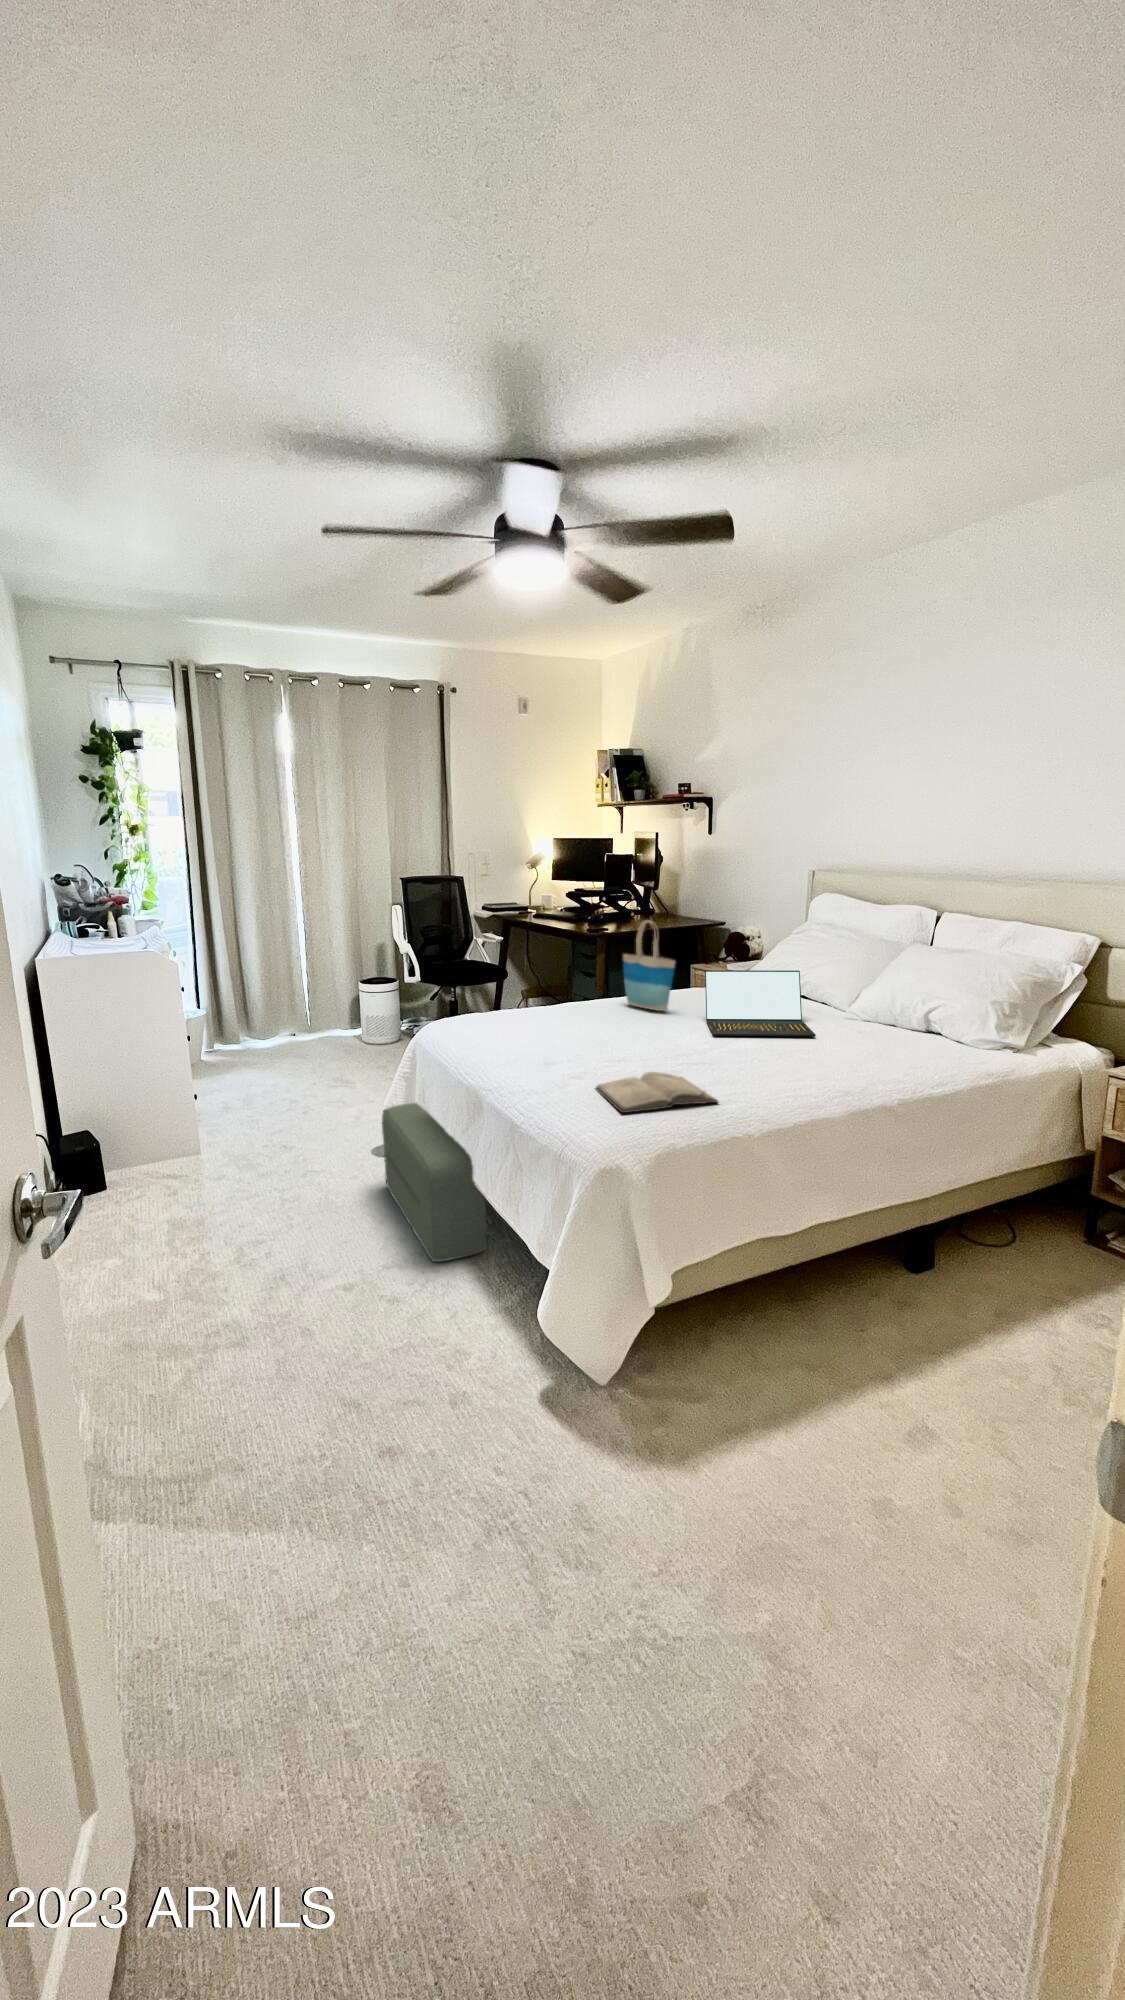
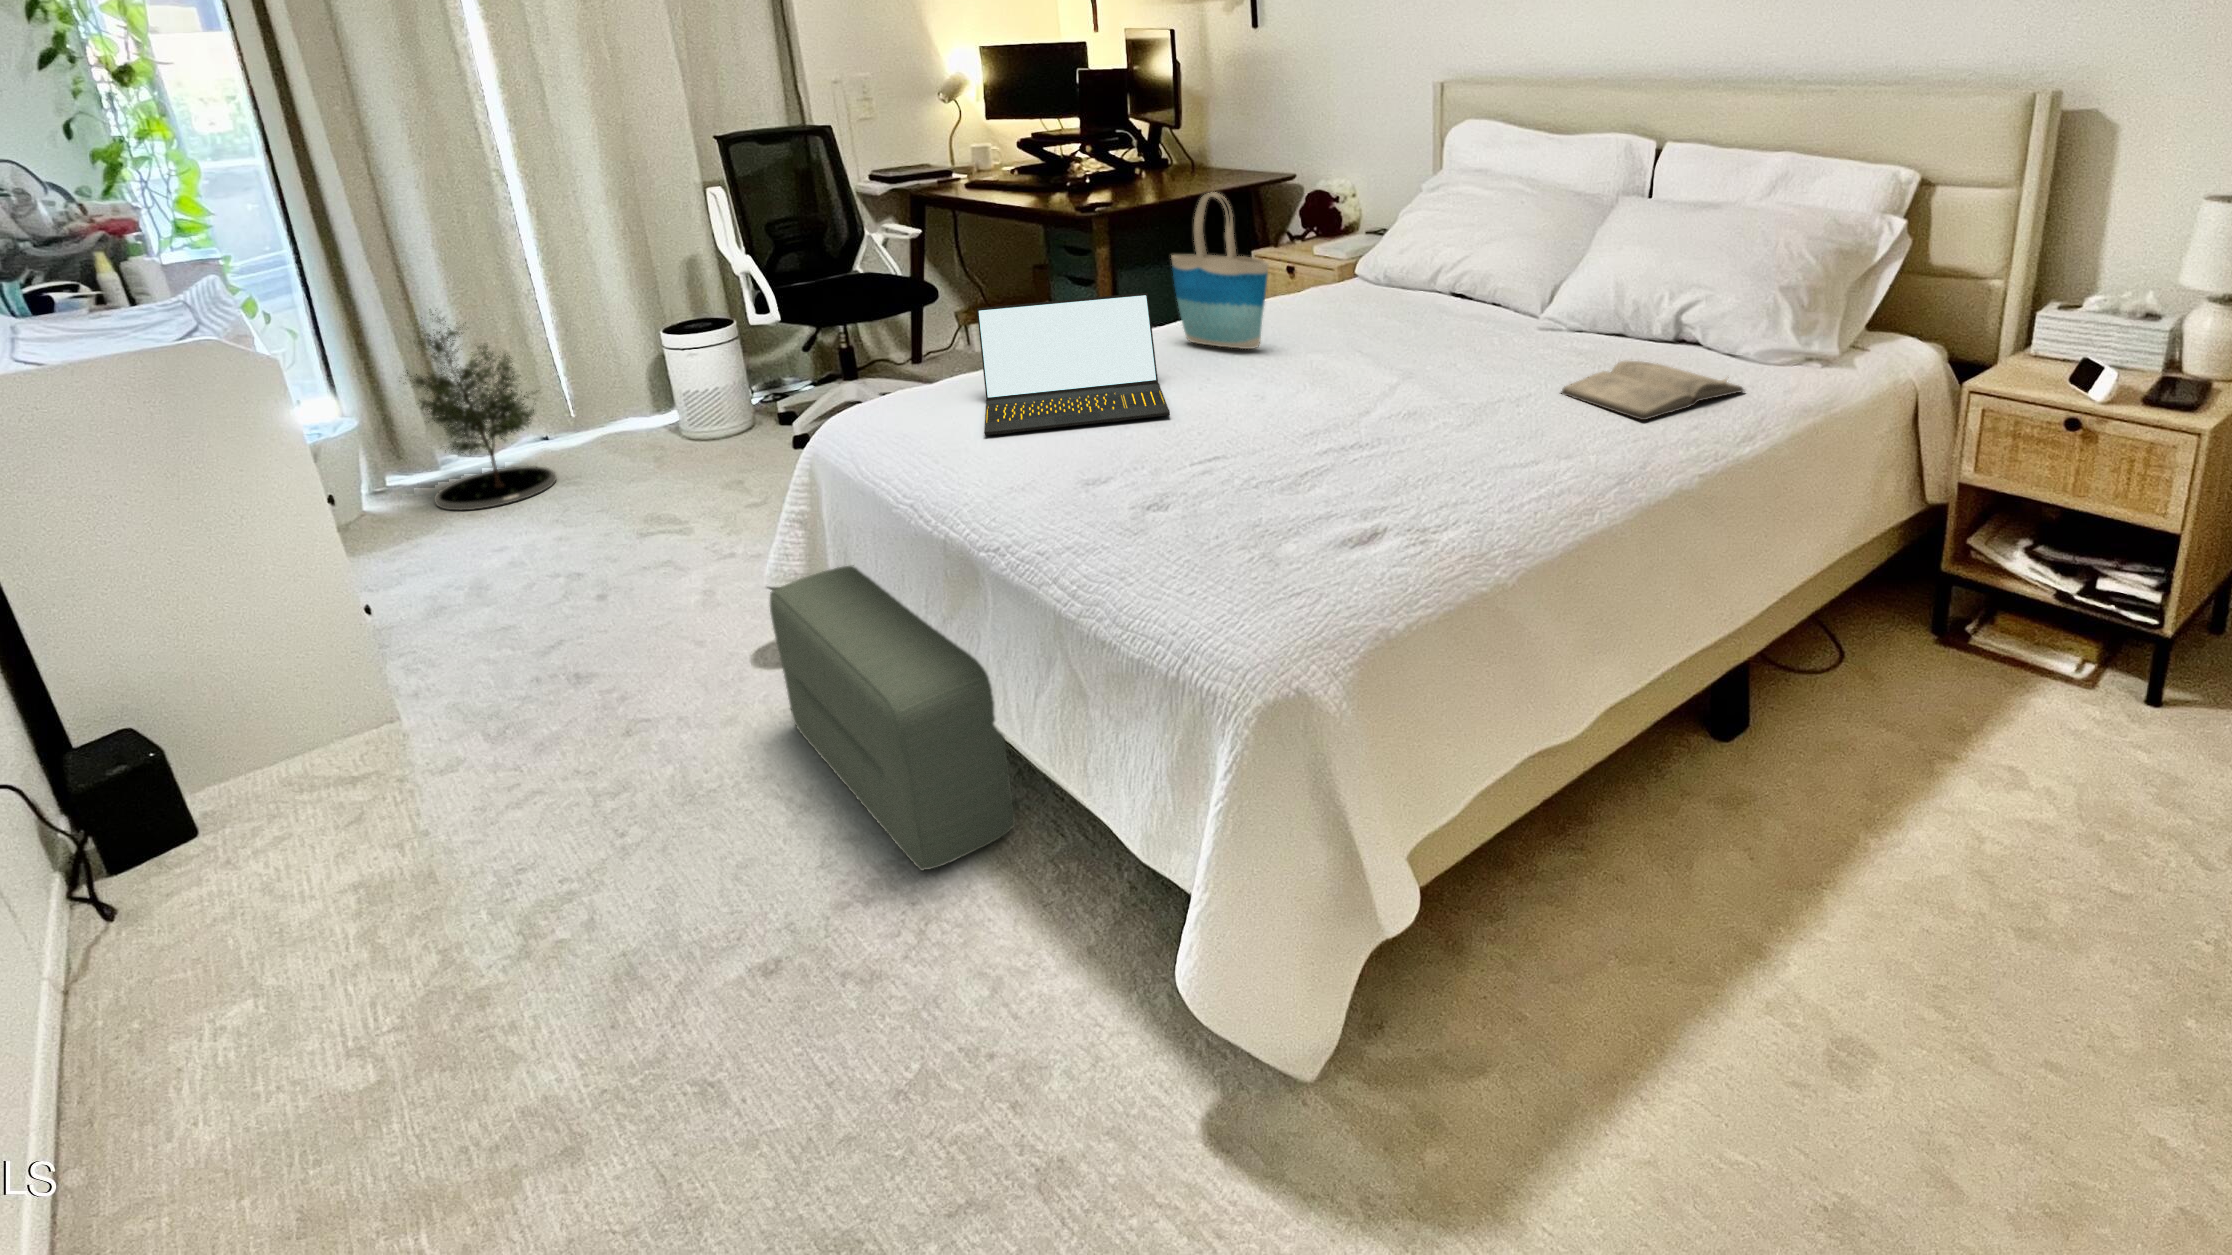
potted tree: none [227,956,296,1065] -> present [403,309,557,510]
laptop: present [705,970,816,1036] -> present [977,293,1170,435]
diary: present [596,1072,718,1113] -> present [1561,361,1744,420]

